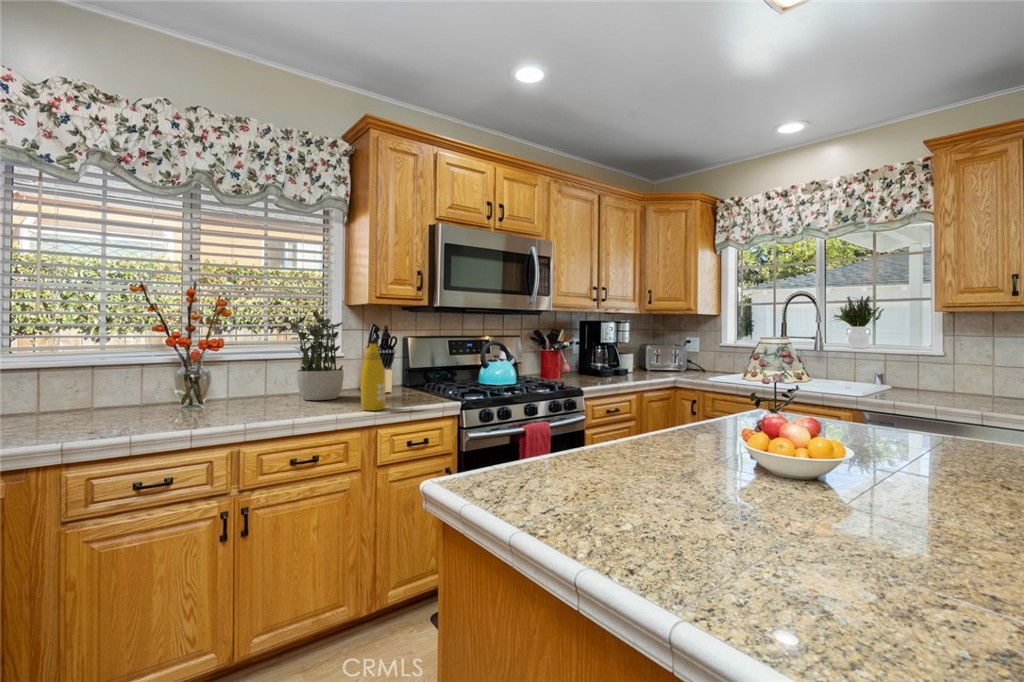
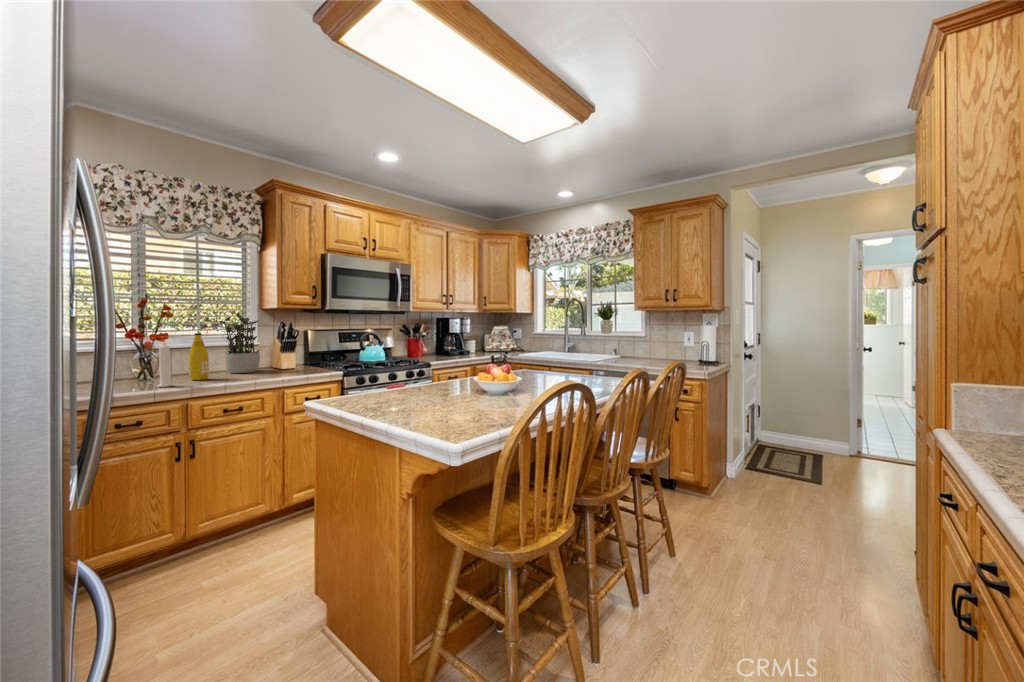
bottle: present [361,341,385,411] -> present [189,333,209,380]
candle: none [200,351,223,422] -> present [157,341,173,387]

